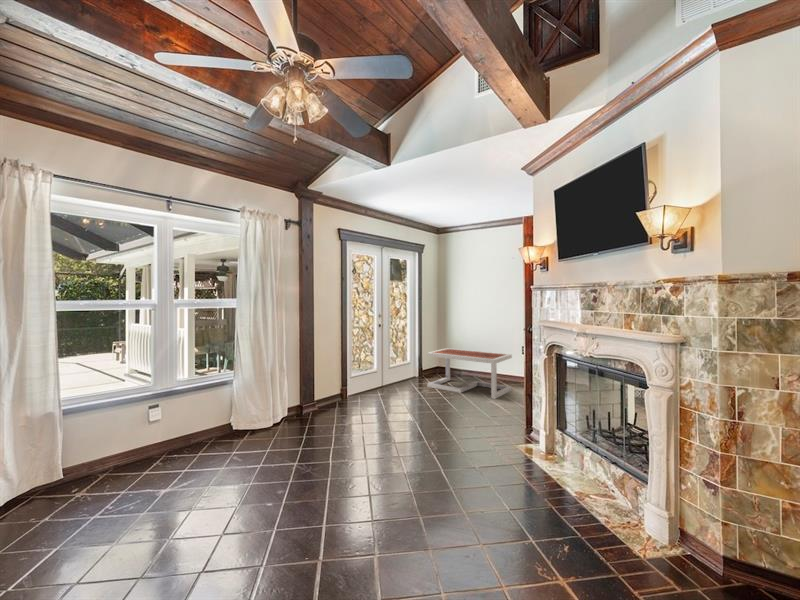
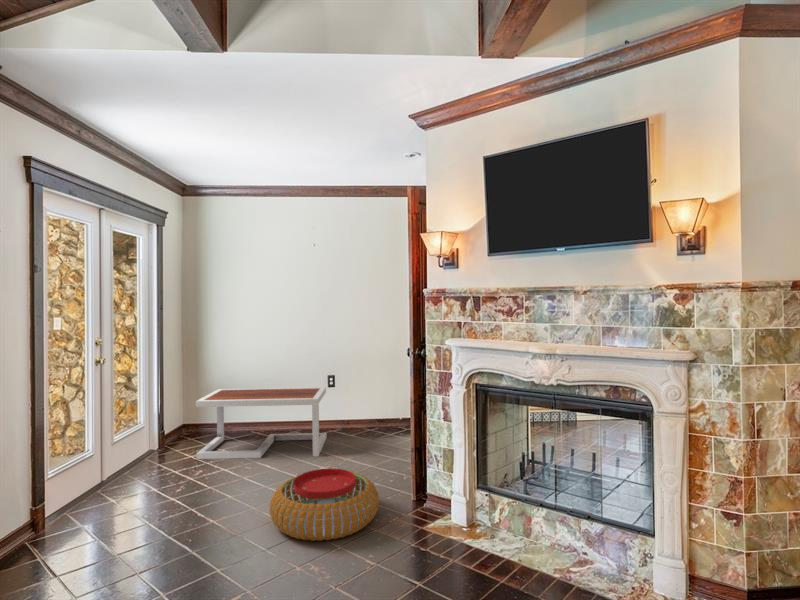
pouf: none [431,399,499,438] -> present [270,468,379,541]

